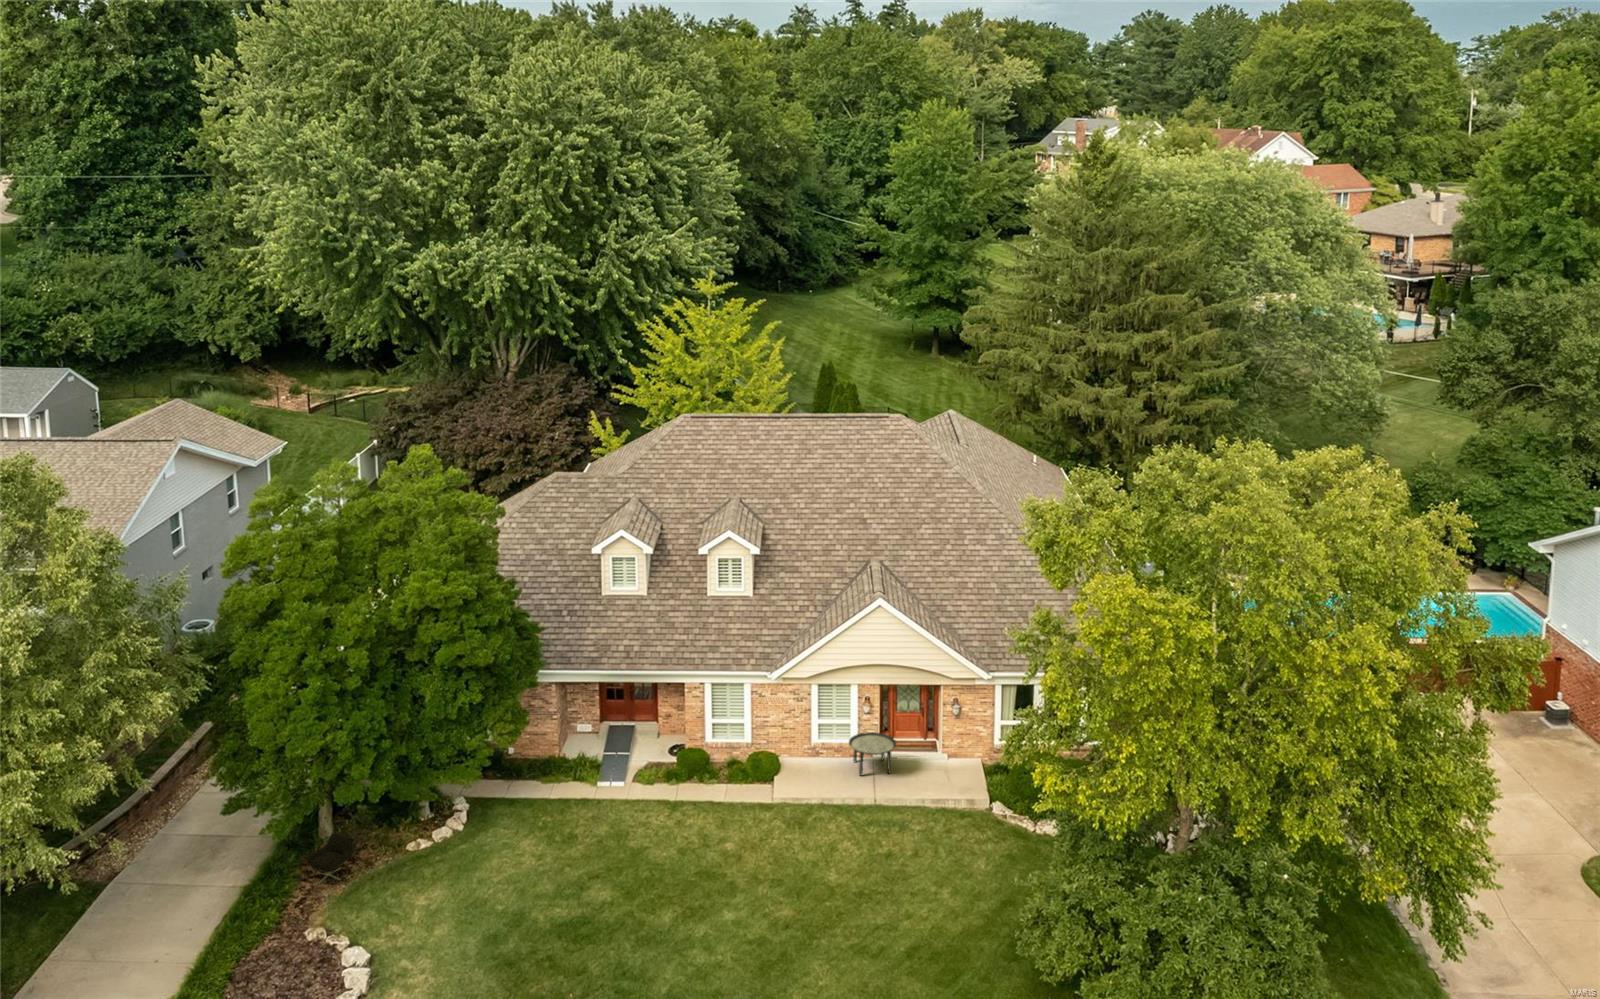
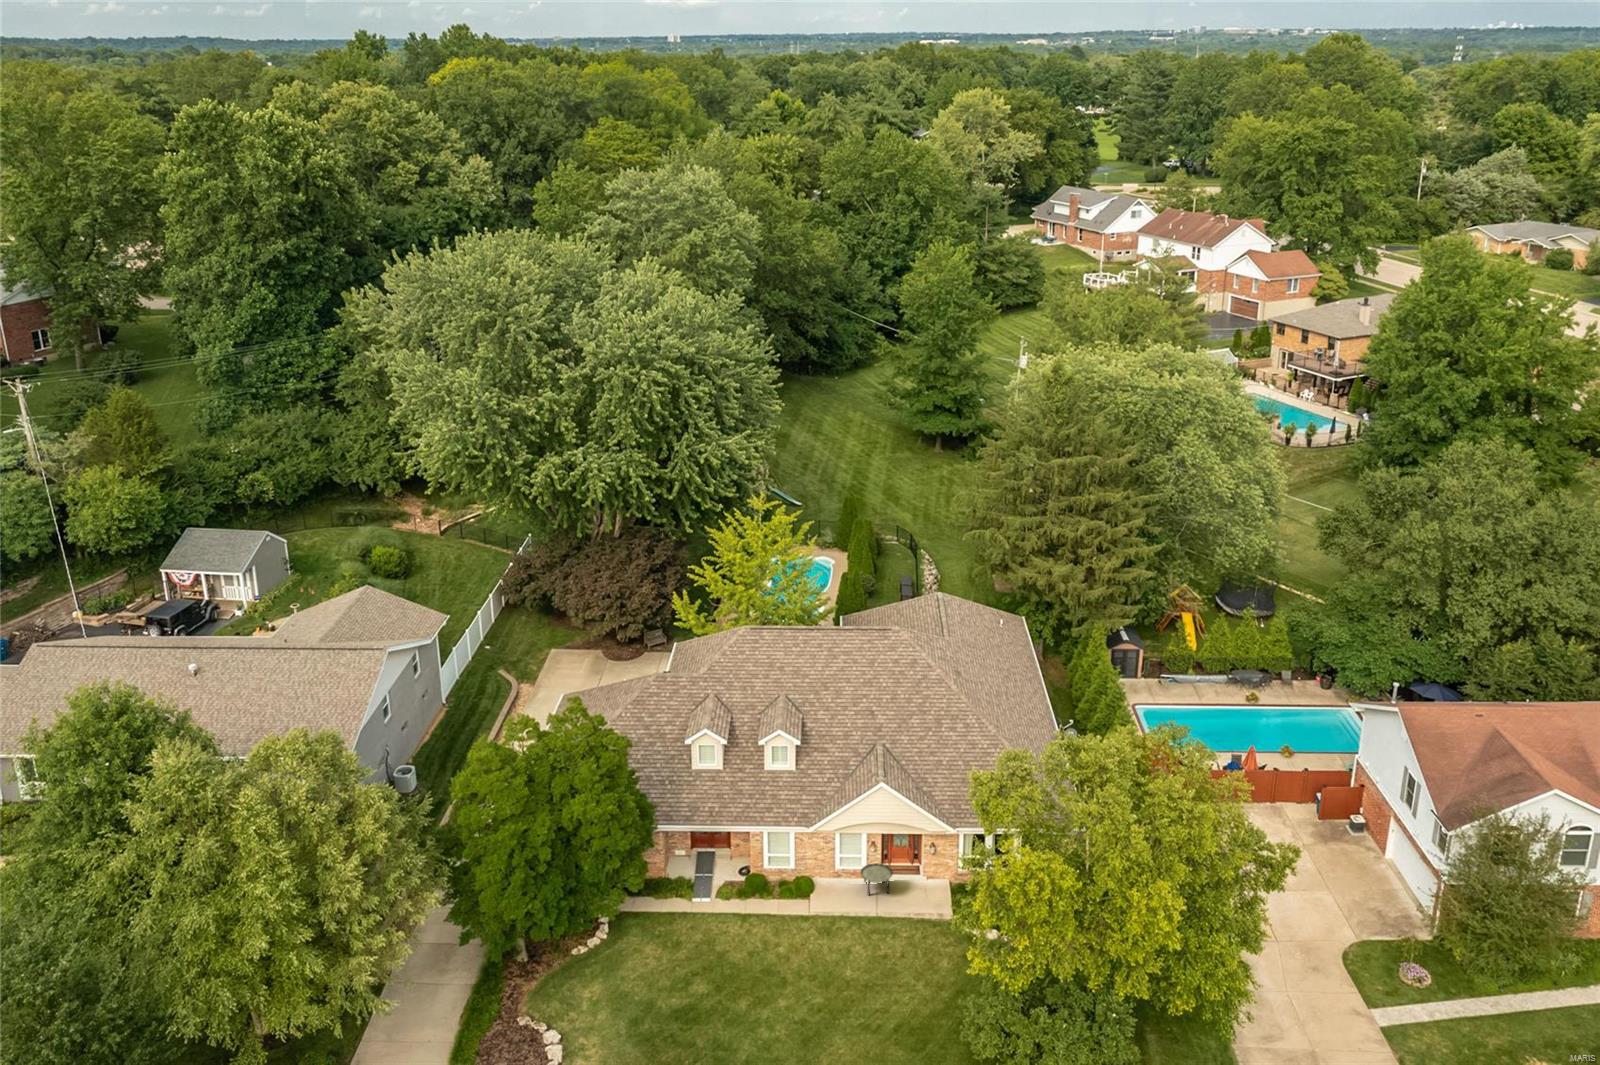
lounge chair: present [305,833,354,882] -> none [511,946,541,982]

